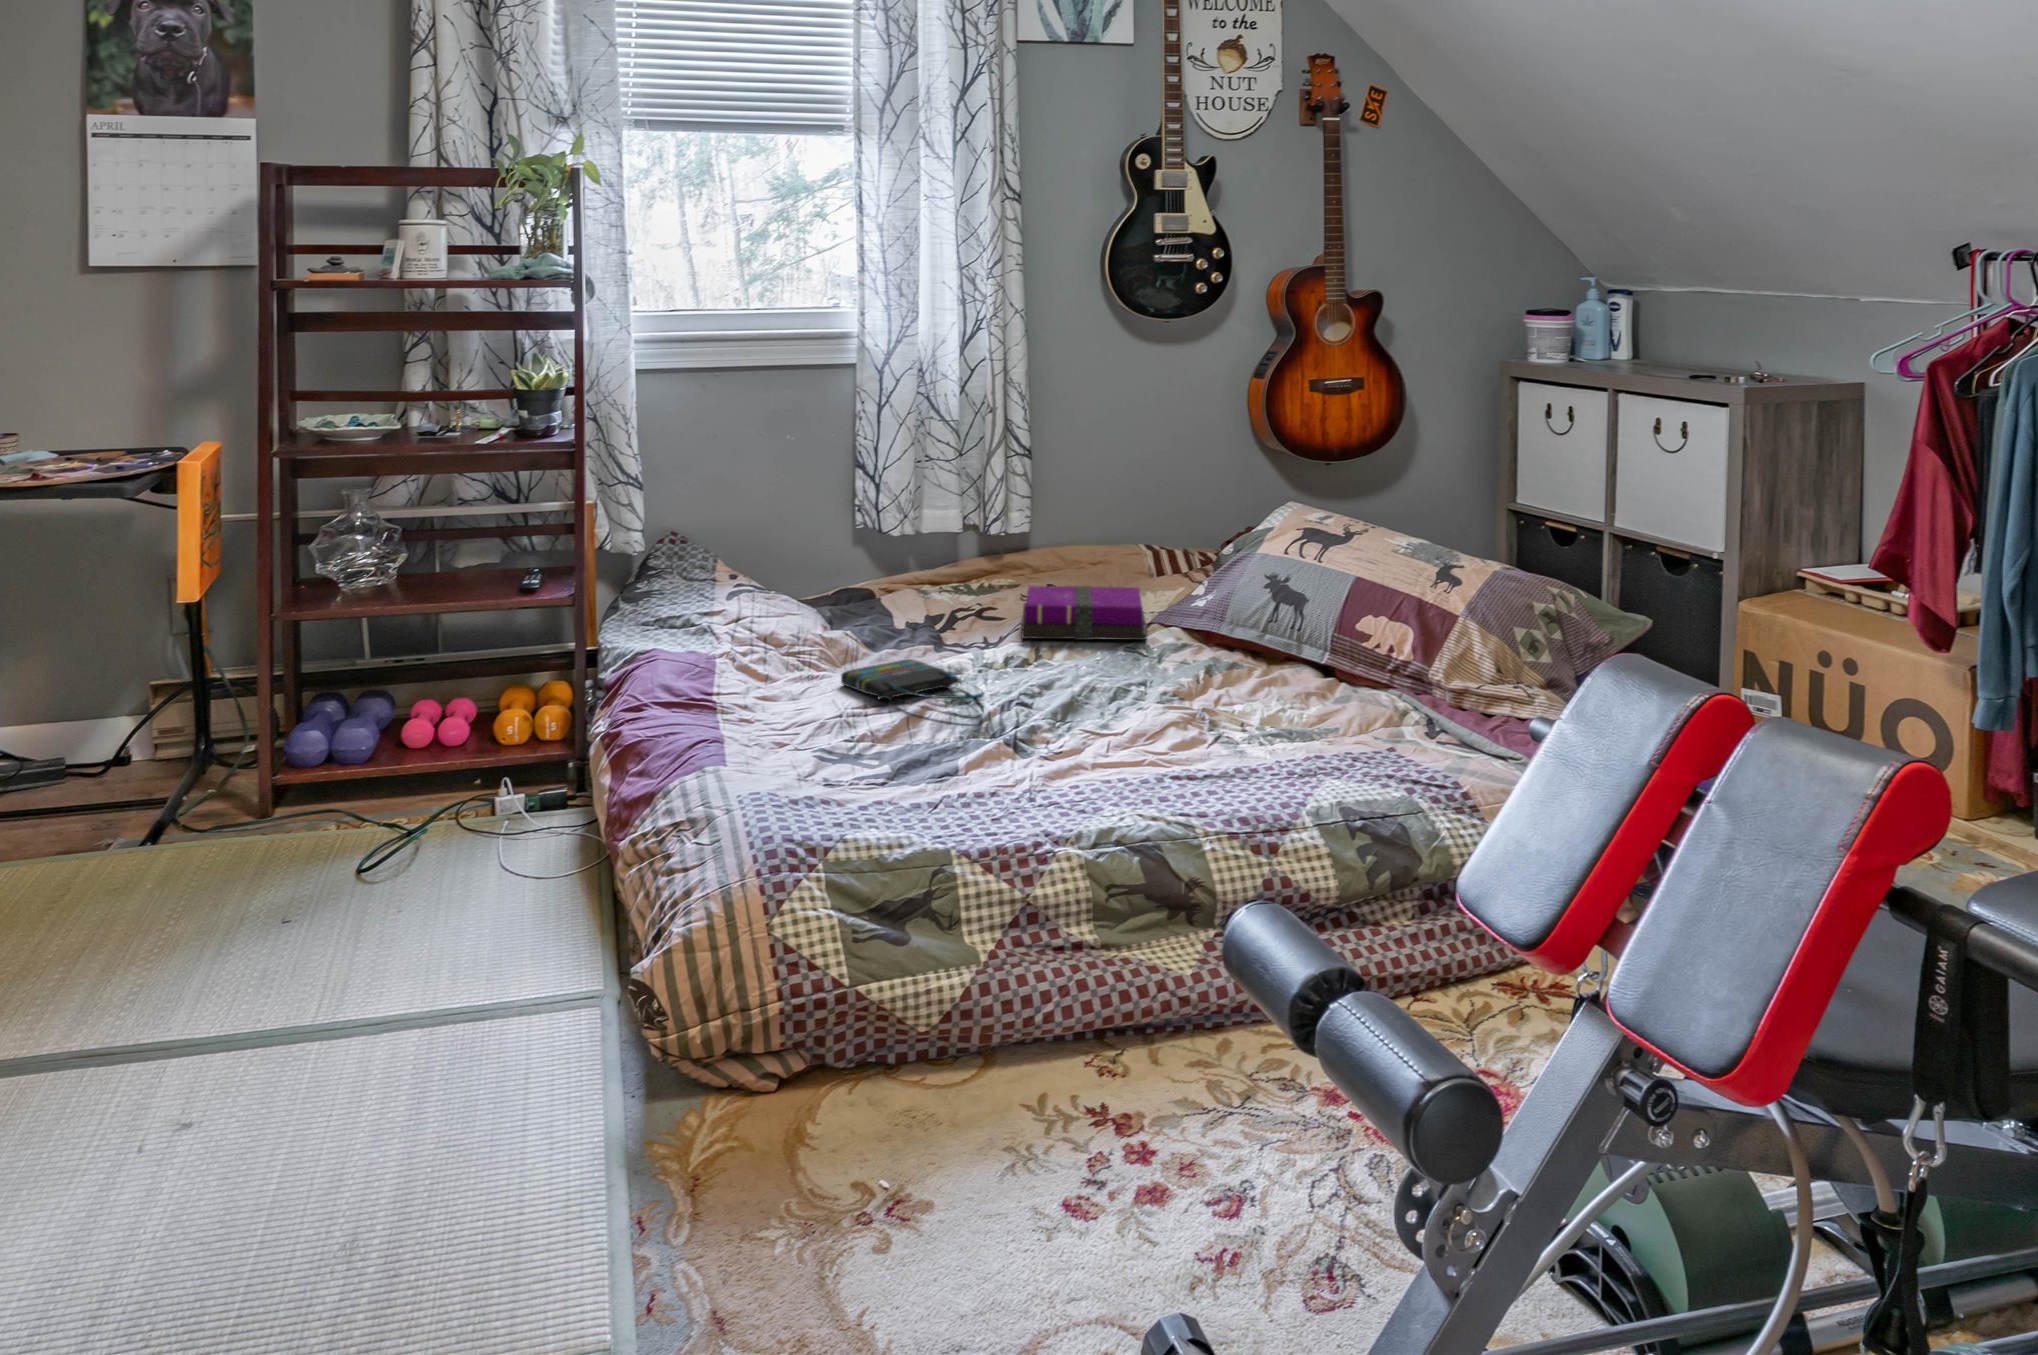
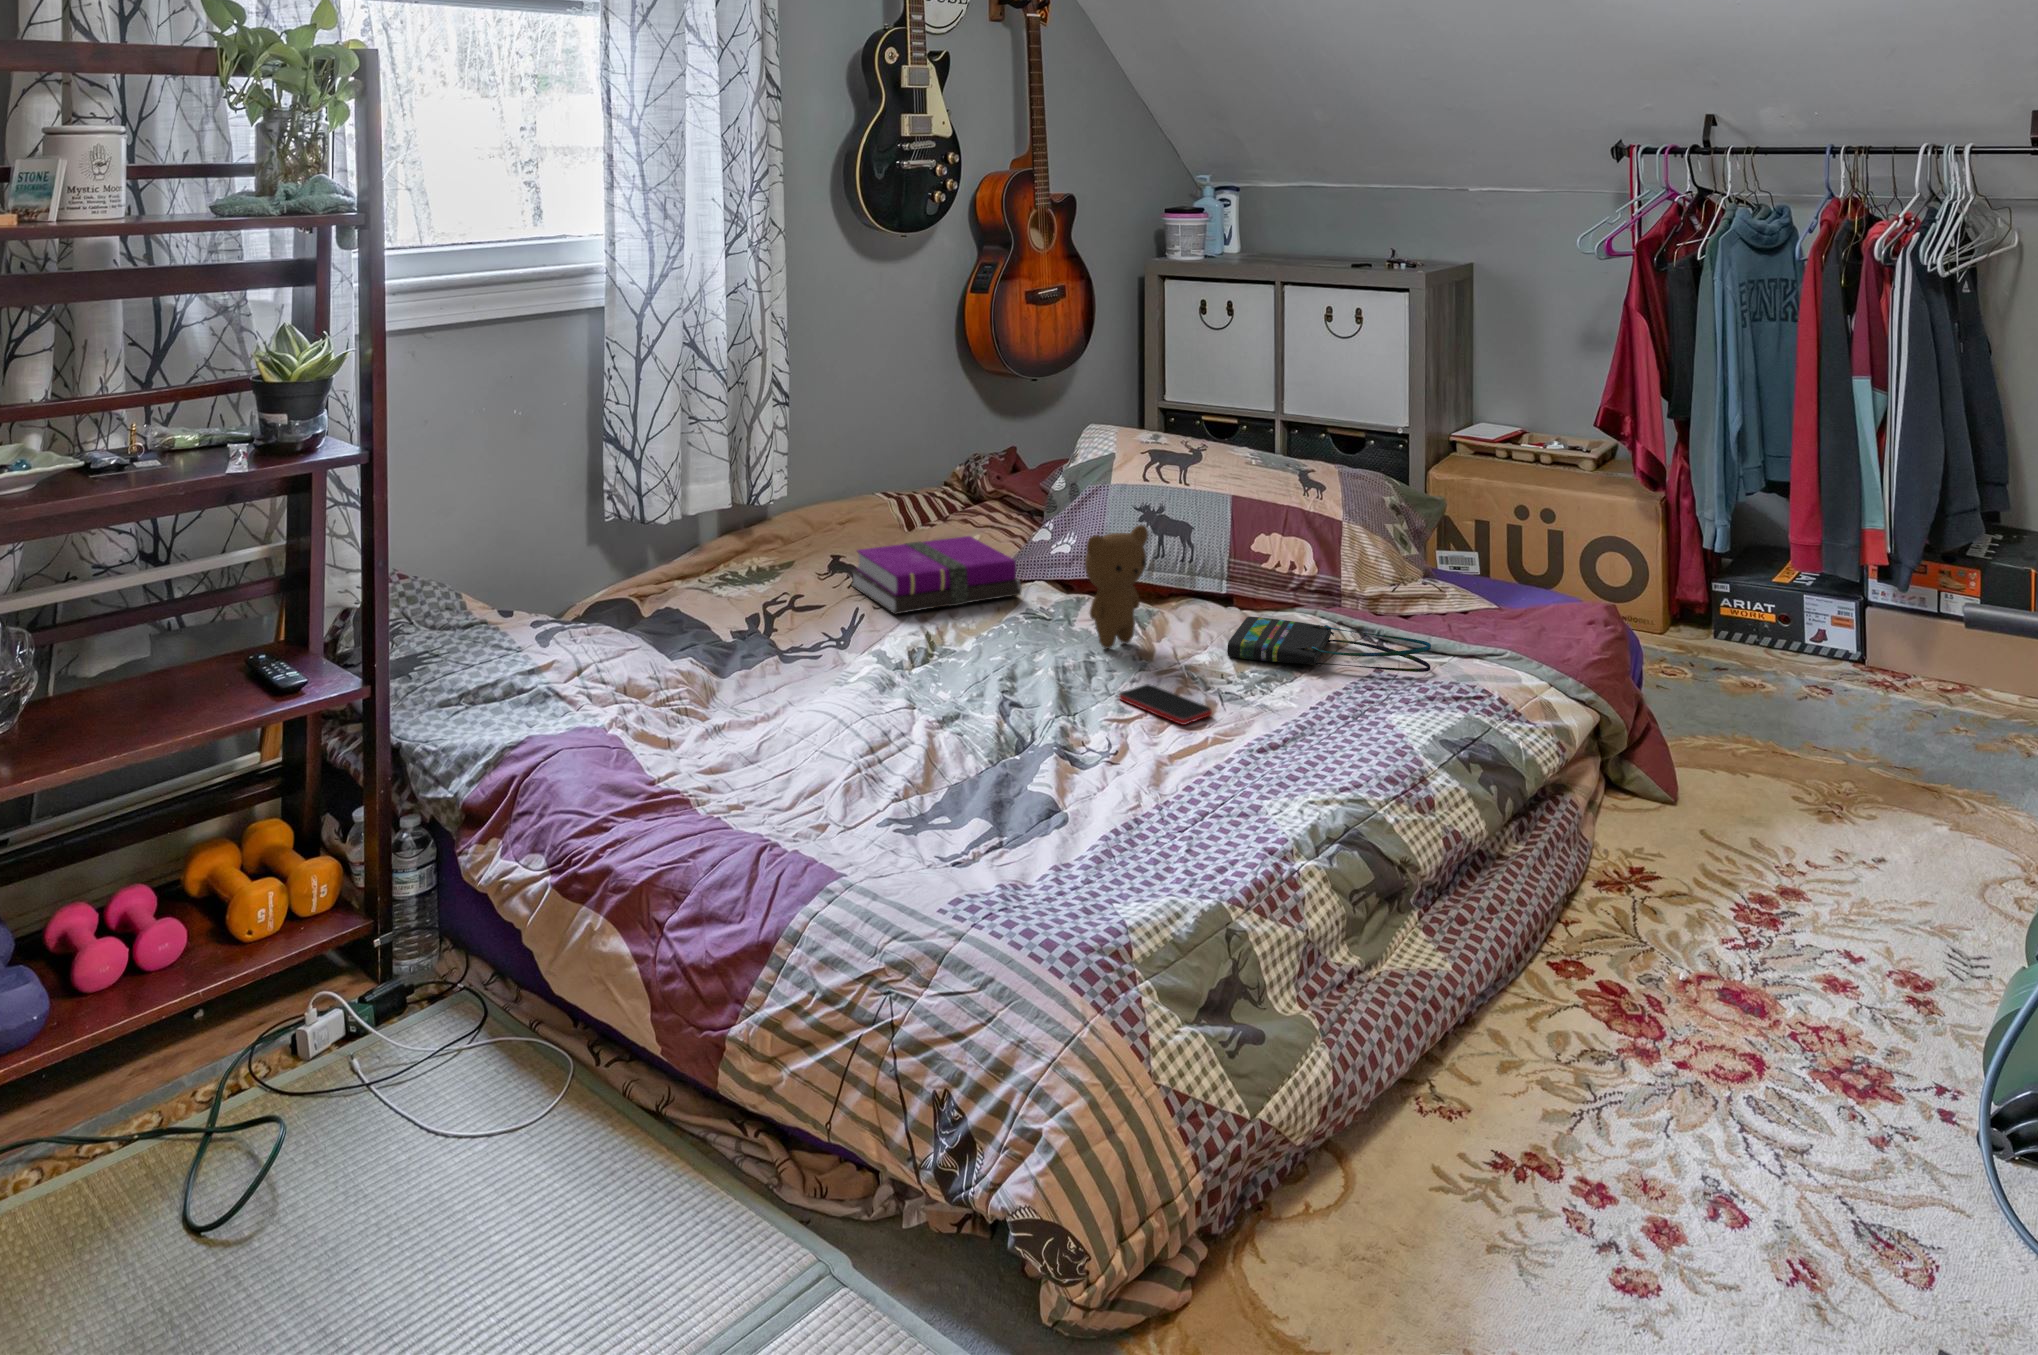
teddy bear: none [1131,578,1206,686] -> present [1085,525,1148,649]
tote bag: present [841,659,984,720] -> present [1227,617,1431,672]
smartphone: none [1104,711,1160,742] -> present [1119,684,1212,725]

